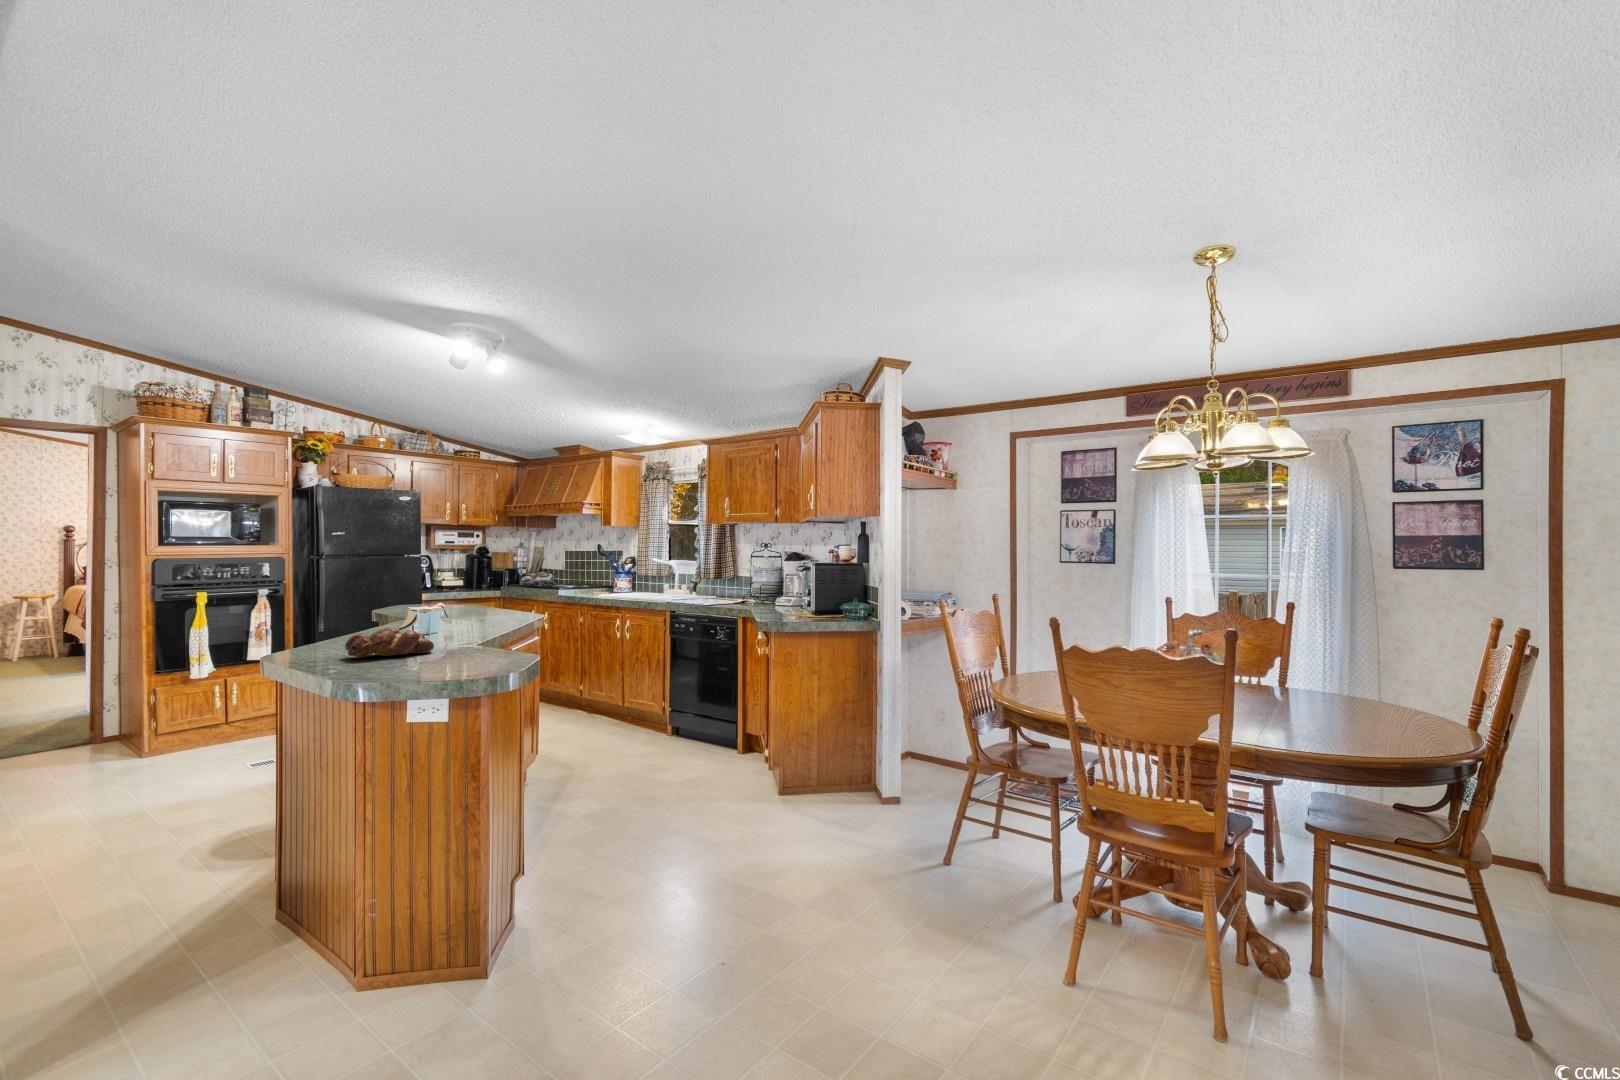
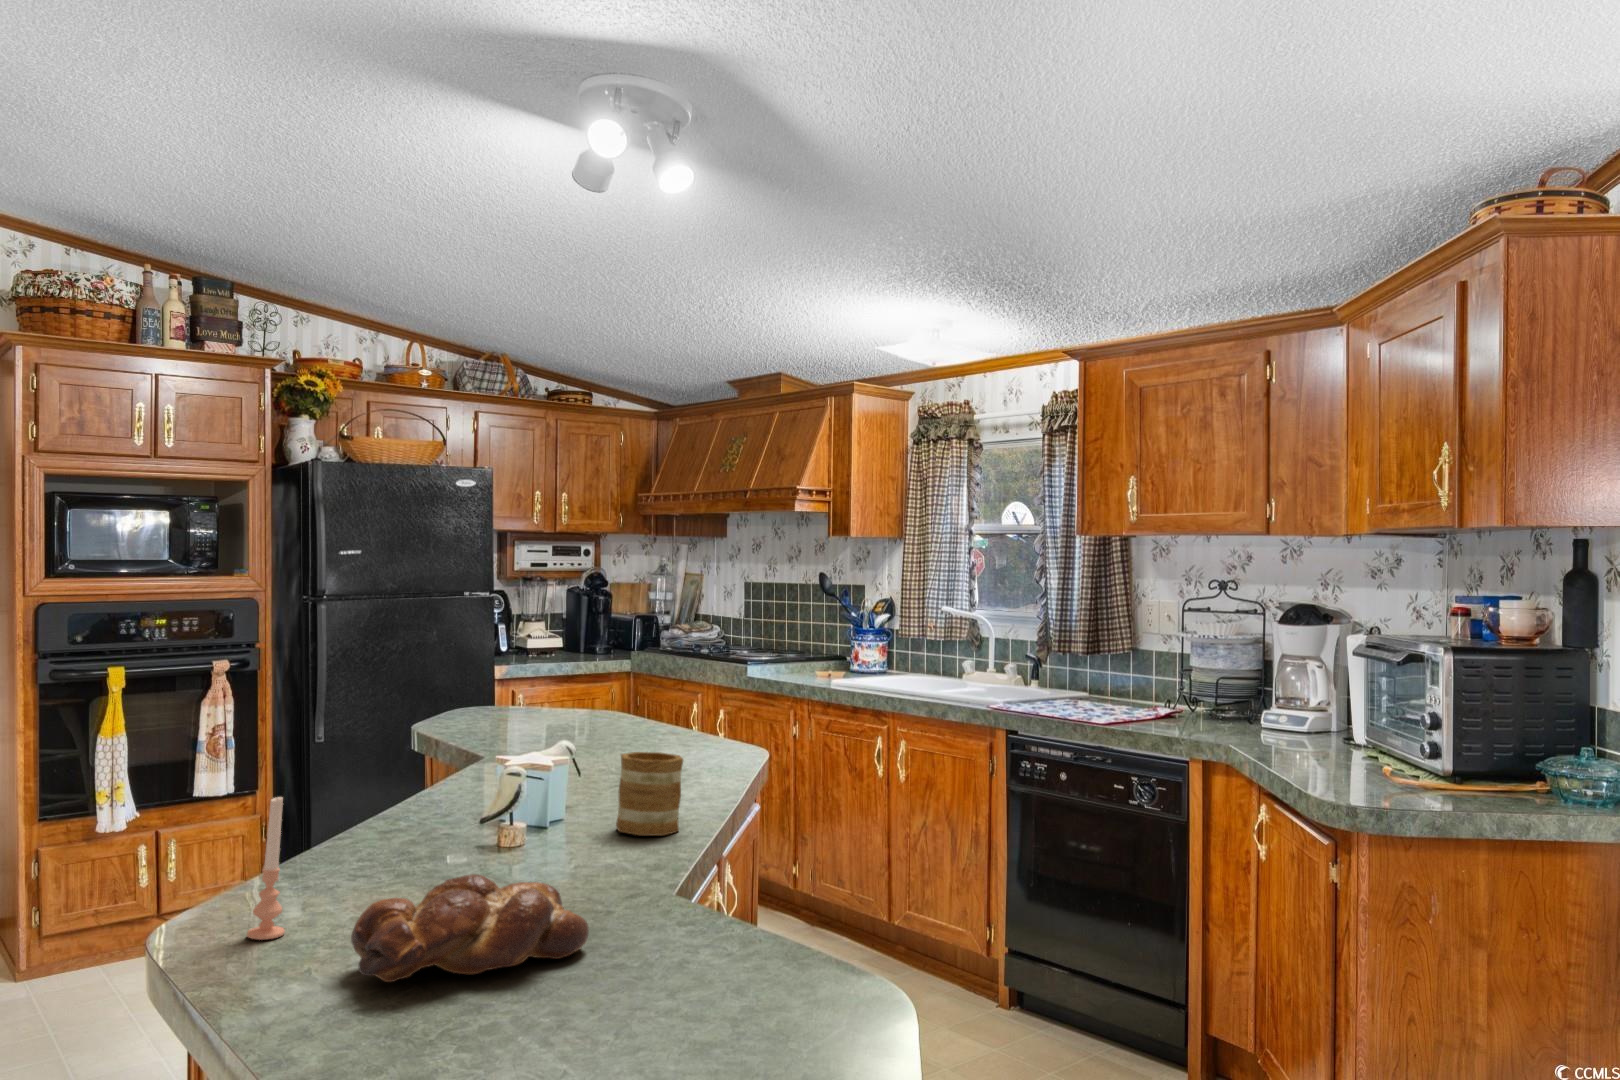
mug: none [459,603,487,632] -> present [616,752,683,835]
candle: none [304,605,318,654] -> present [247,797,285,940]

